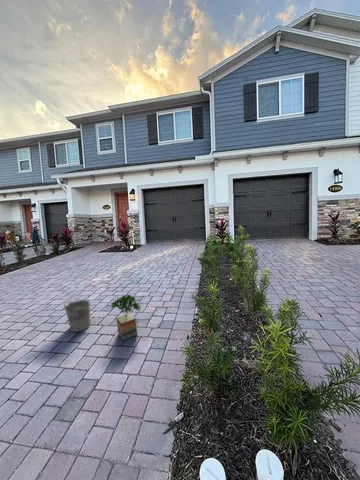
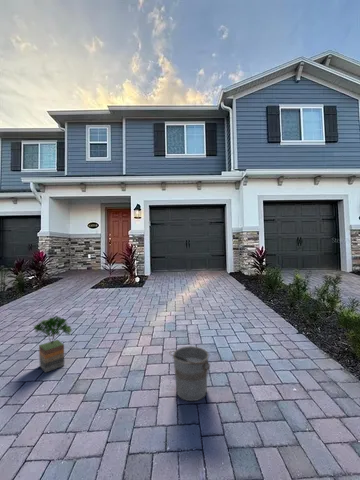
potted tree: present [111,295,141,340] -> present [34,317,72,372]

